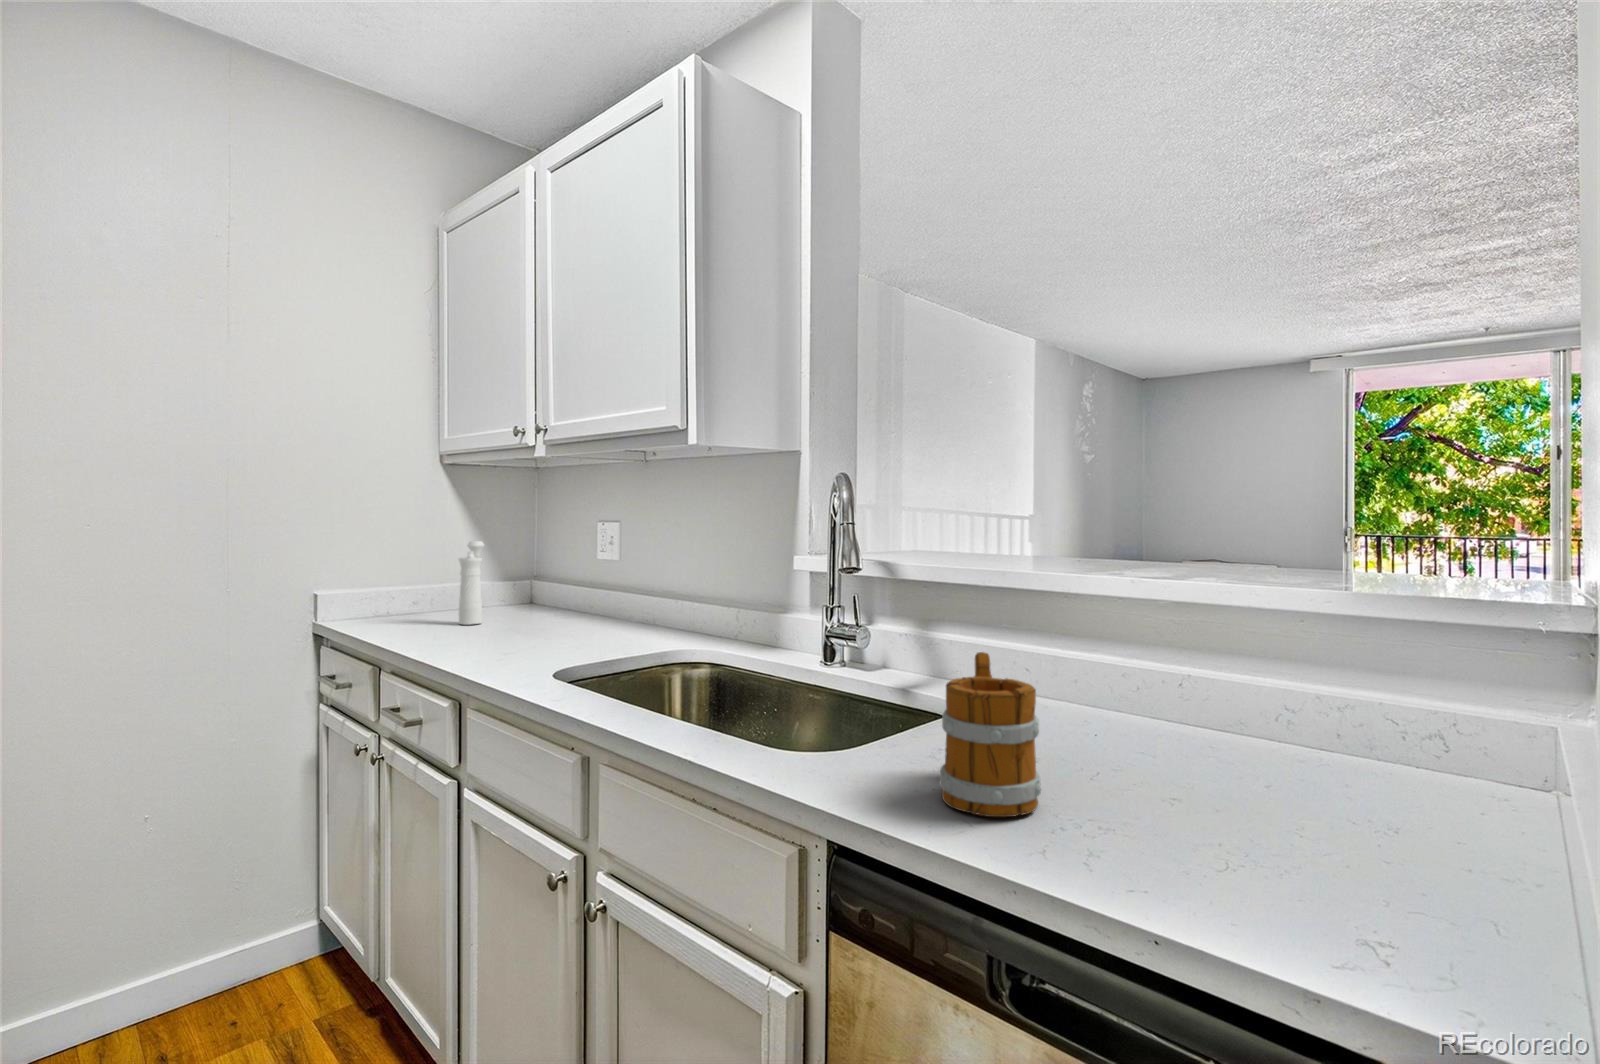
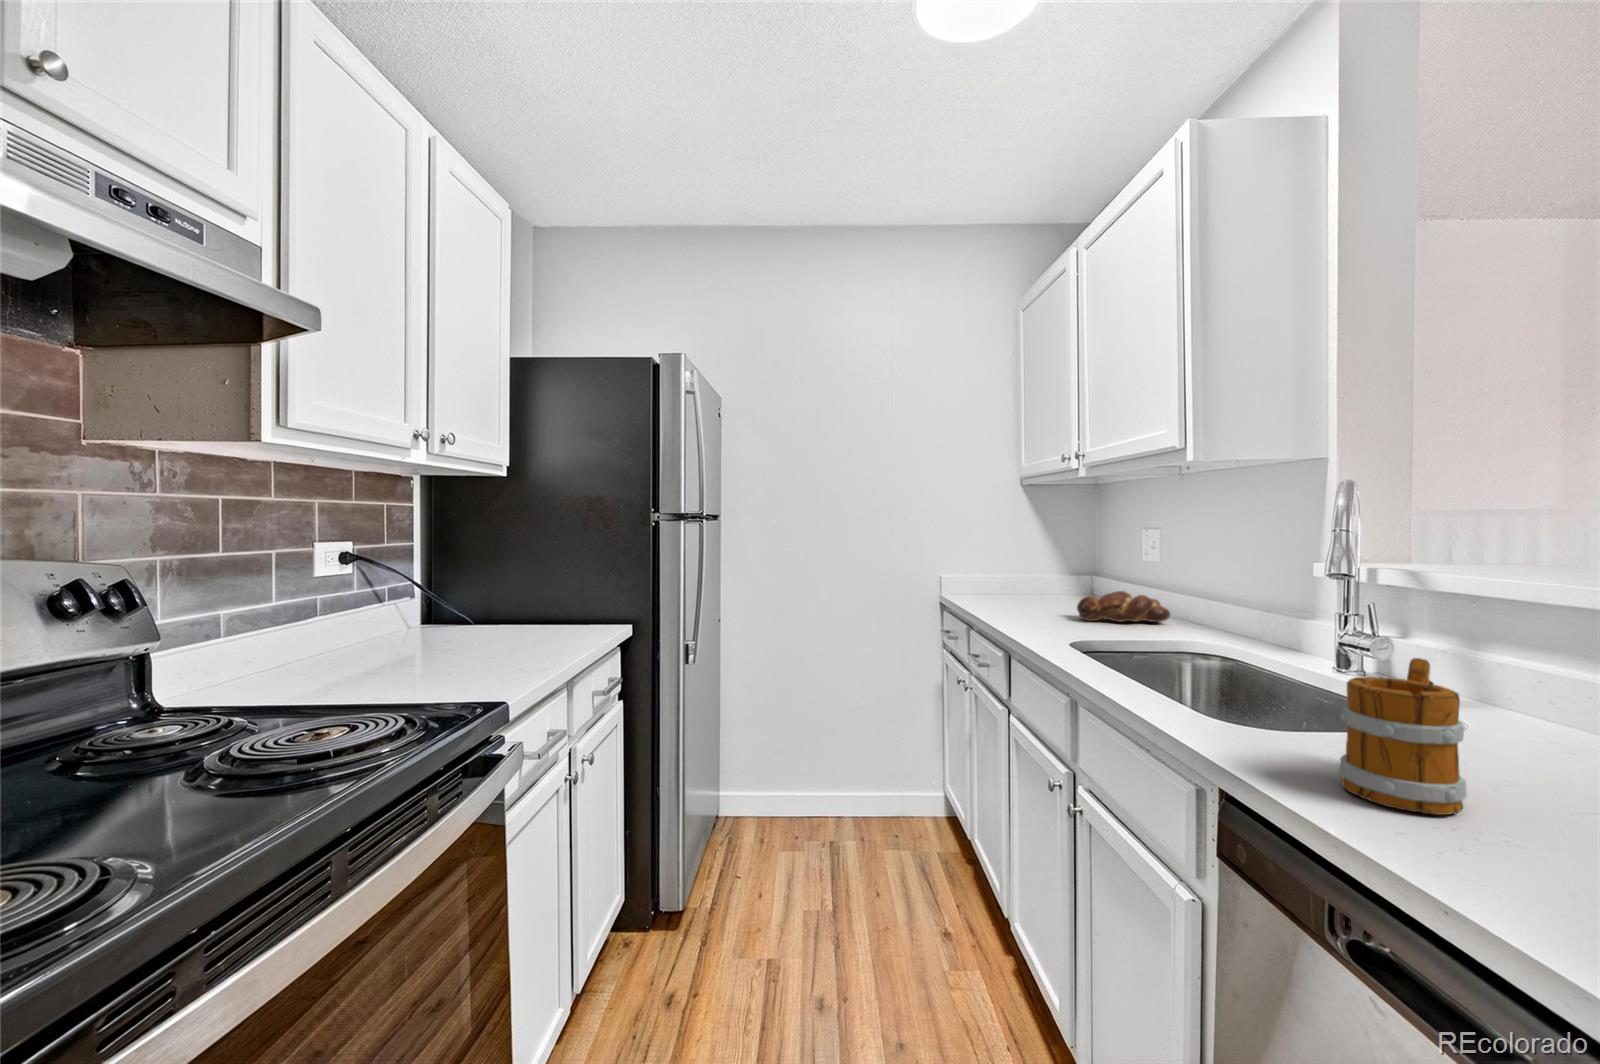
pepper mill: present [459,541,484,625] -> none [1027,543,1048,605]
bread loaf: none [537,598,644,640] -> present [1077,591,1170,622]

